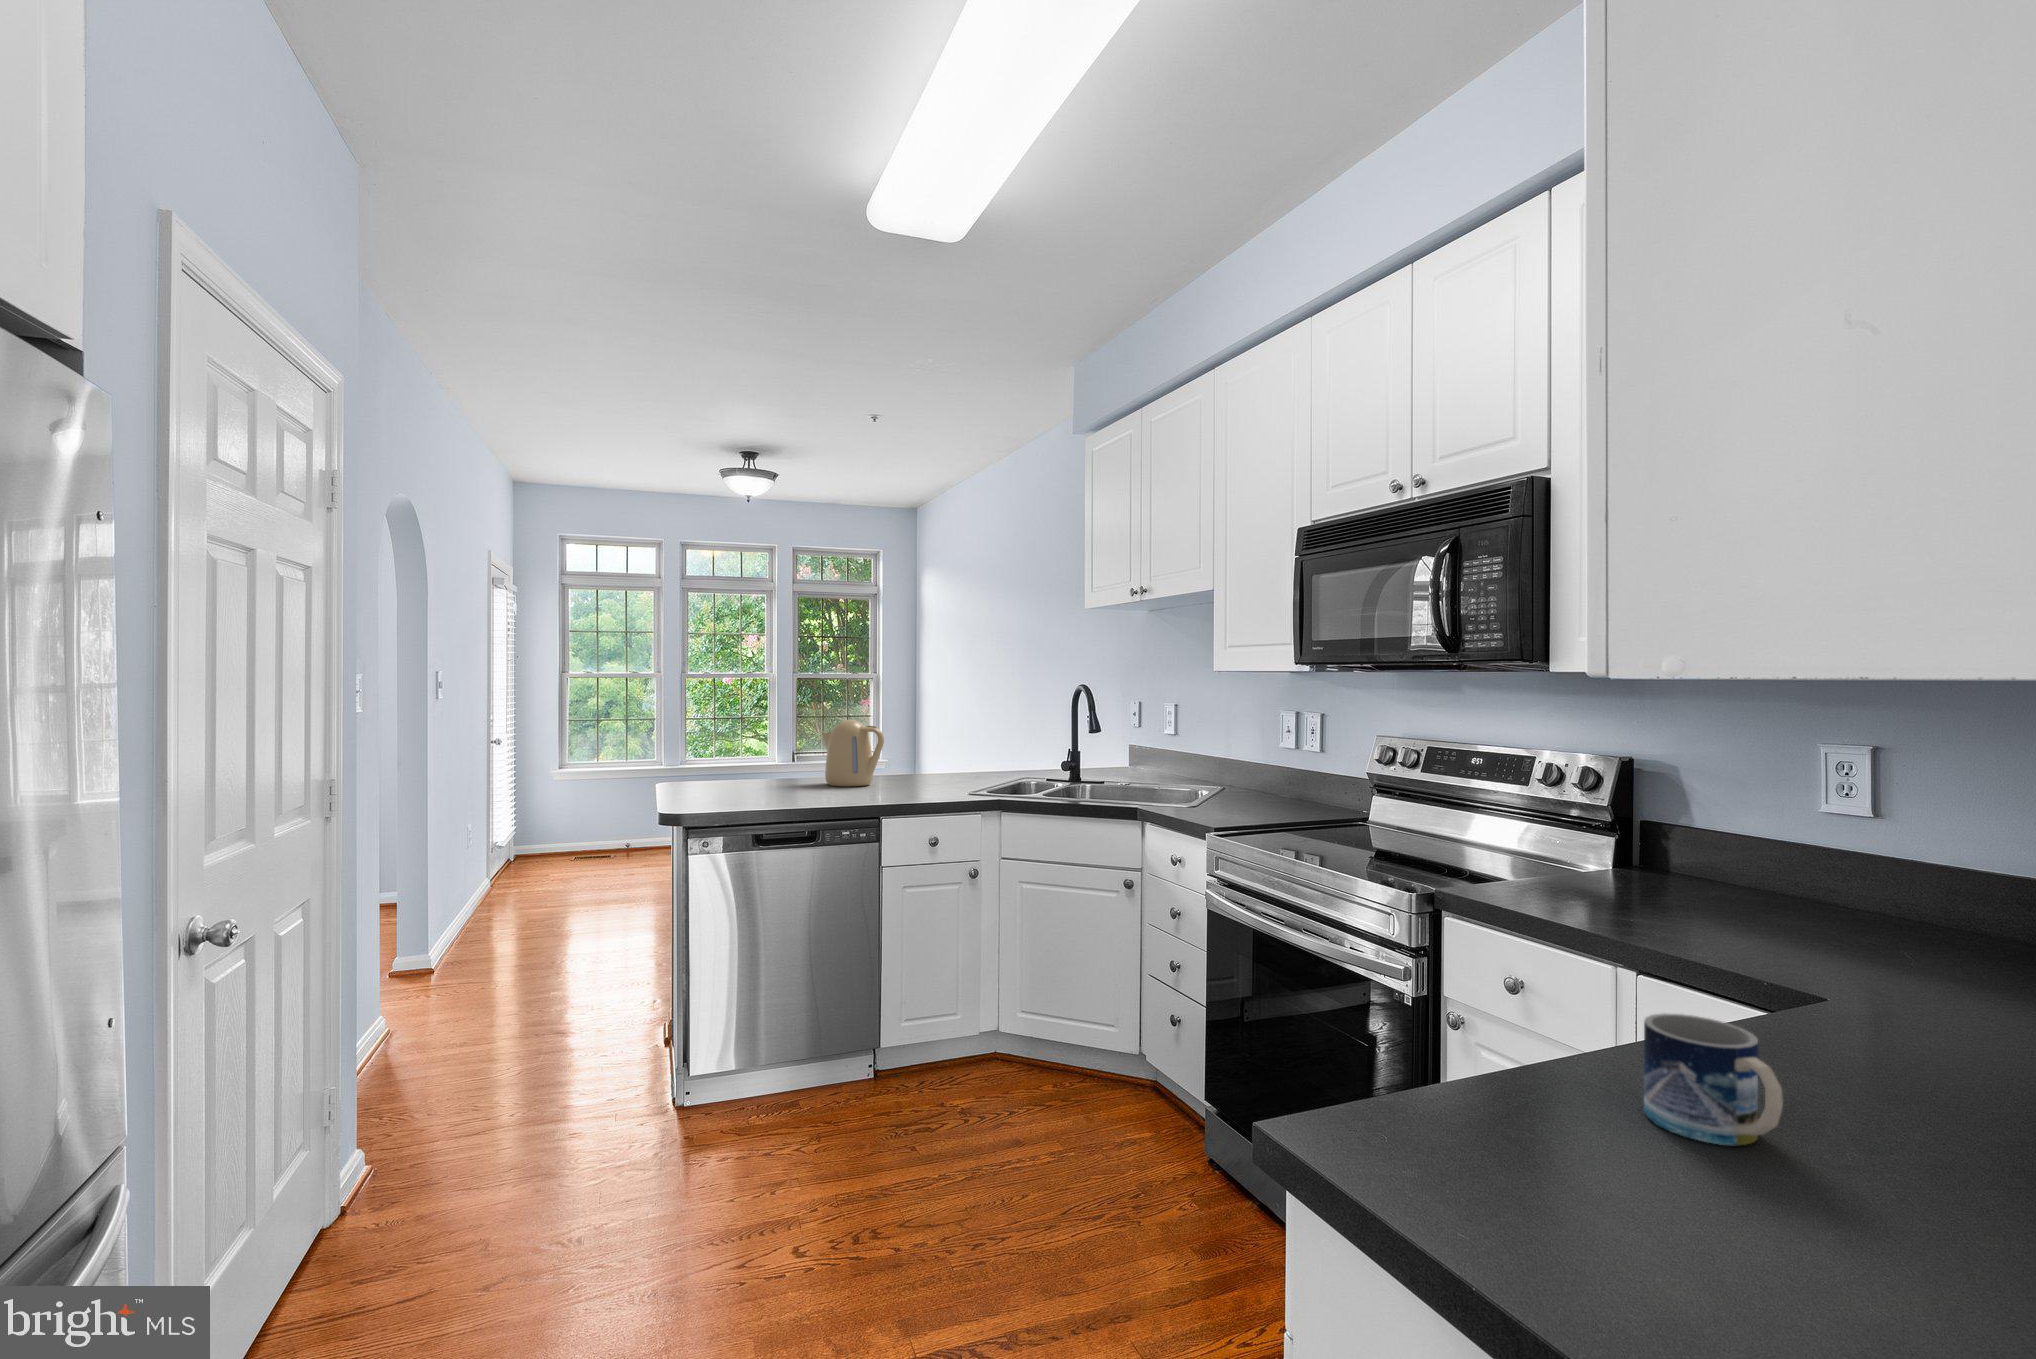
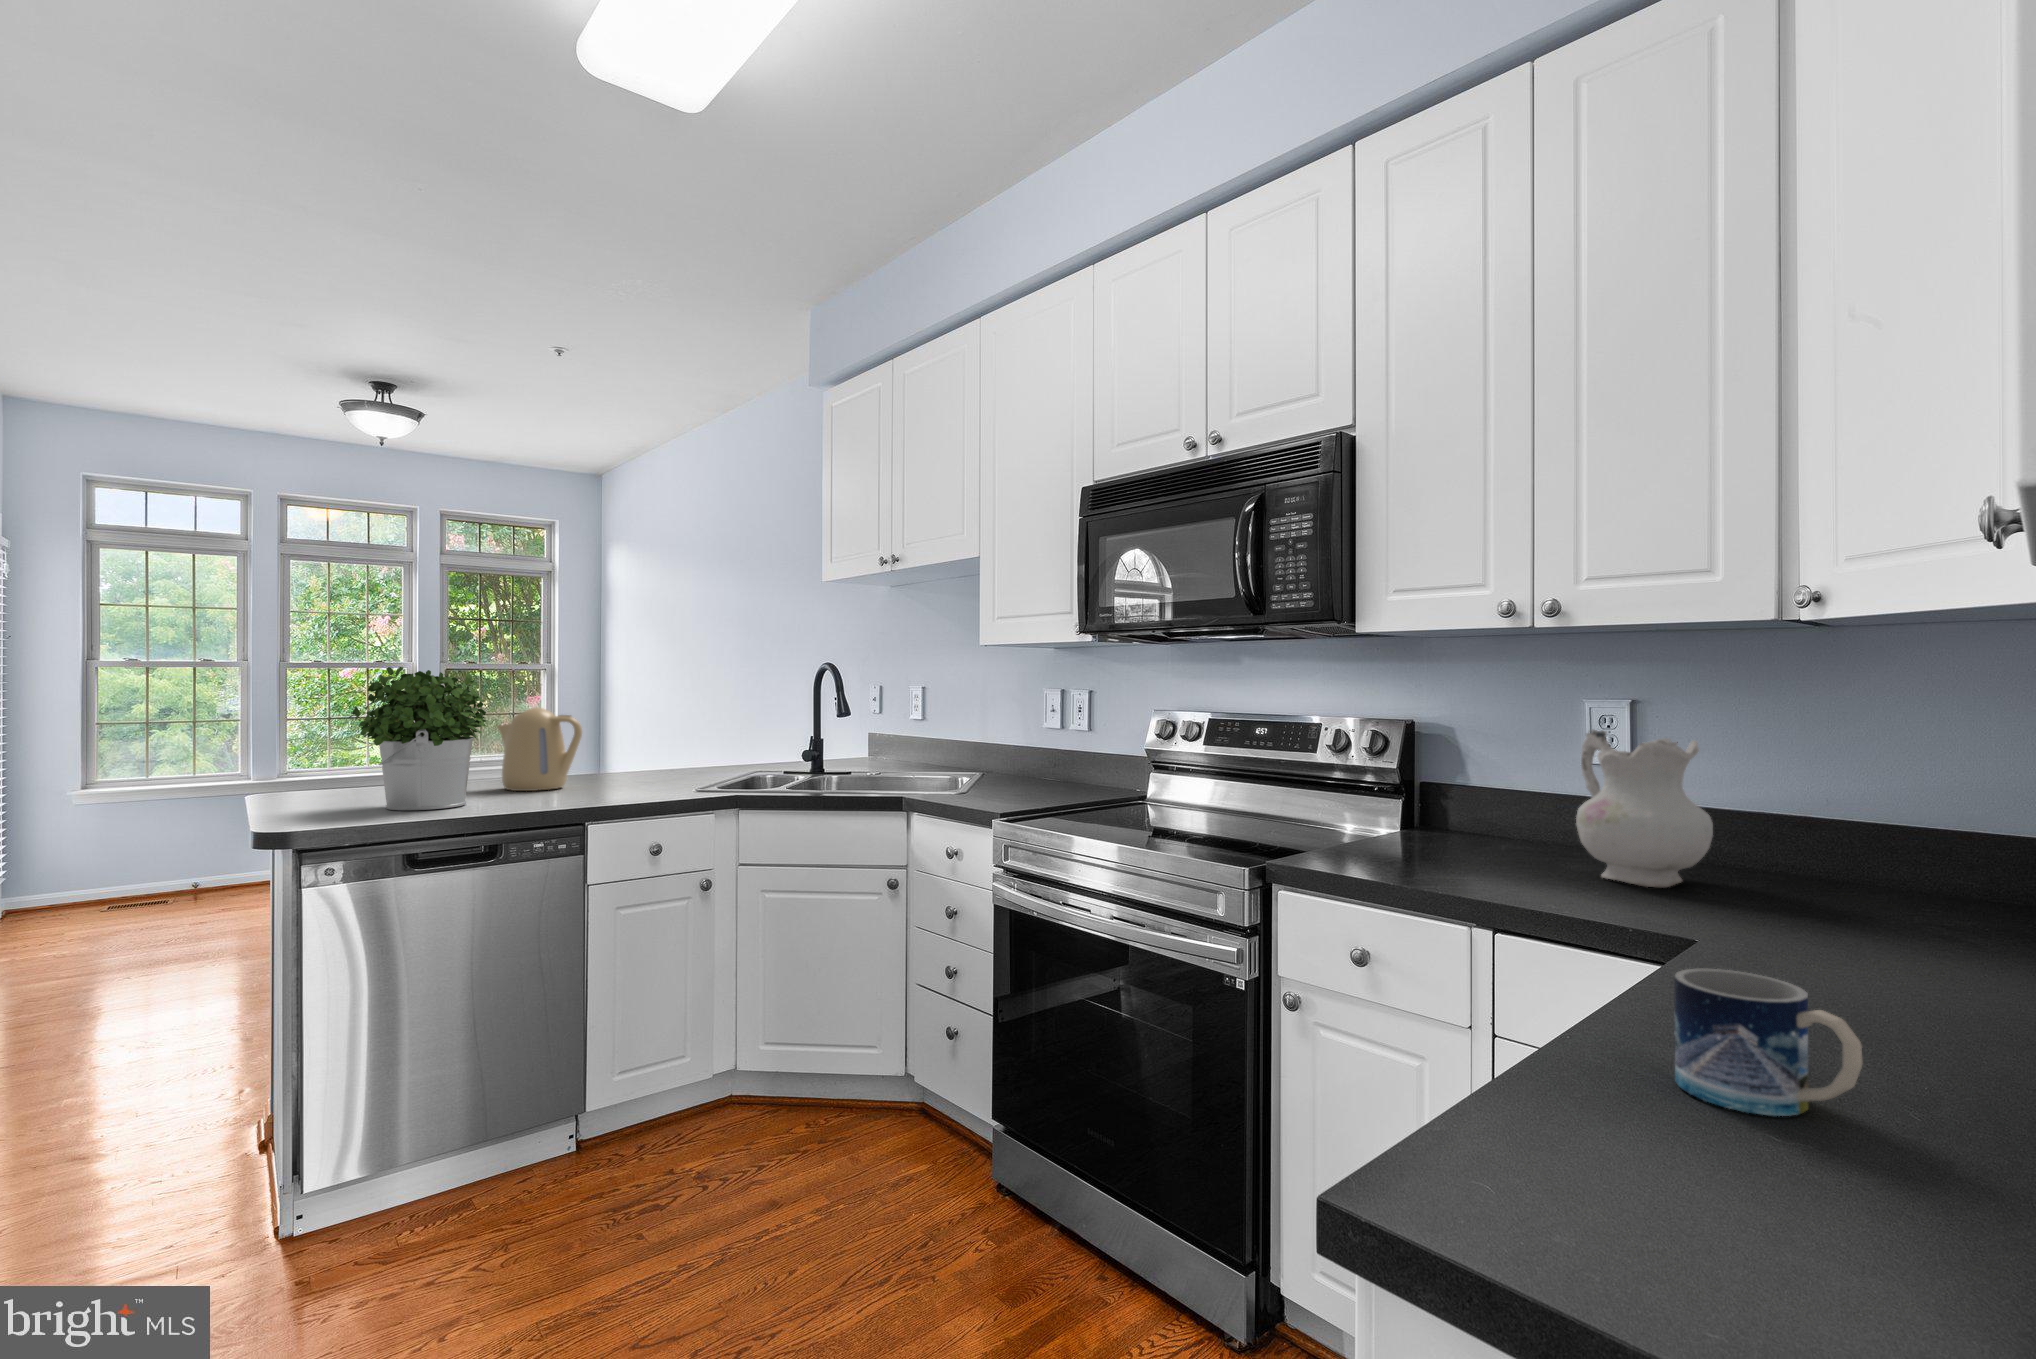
potted plant: none [719,690,812,800] -> present [349,667,486,810]
ceramic pitcher: none [1773,778,1931,946] -> present [1576,730,1713,887]

